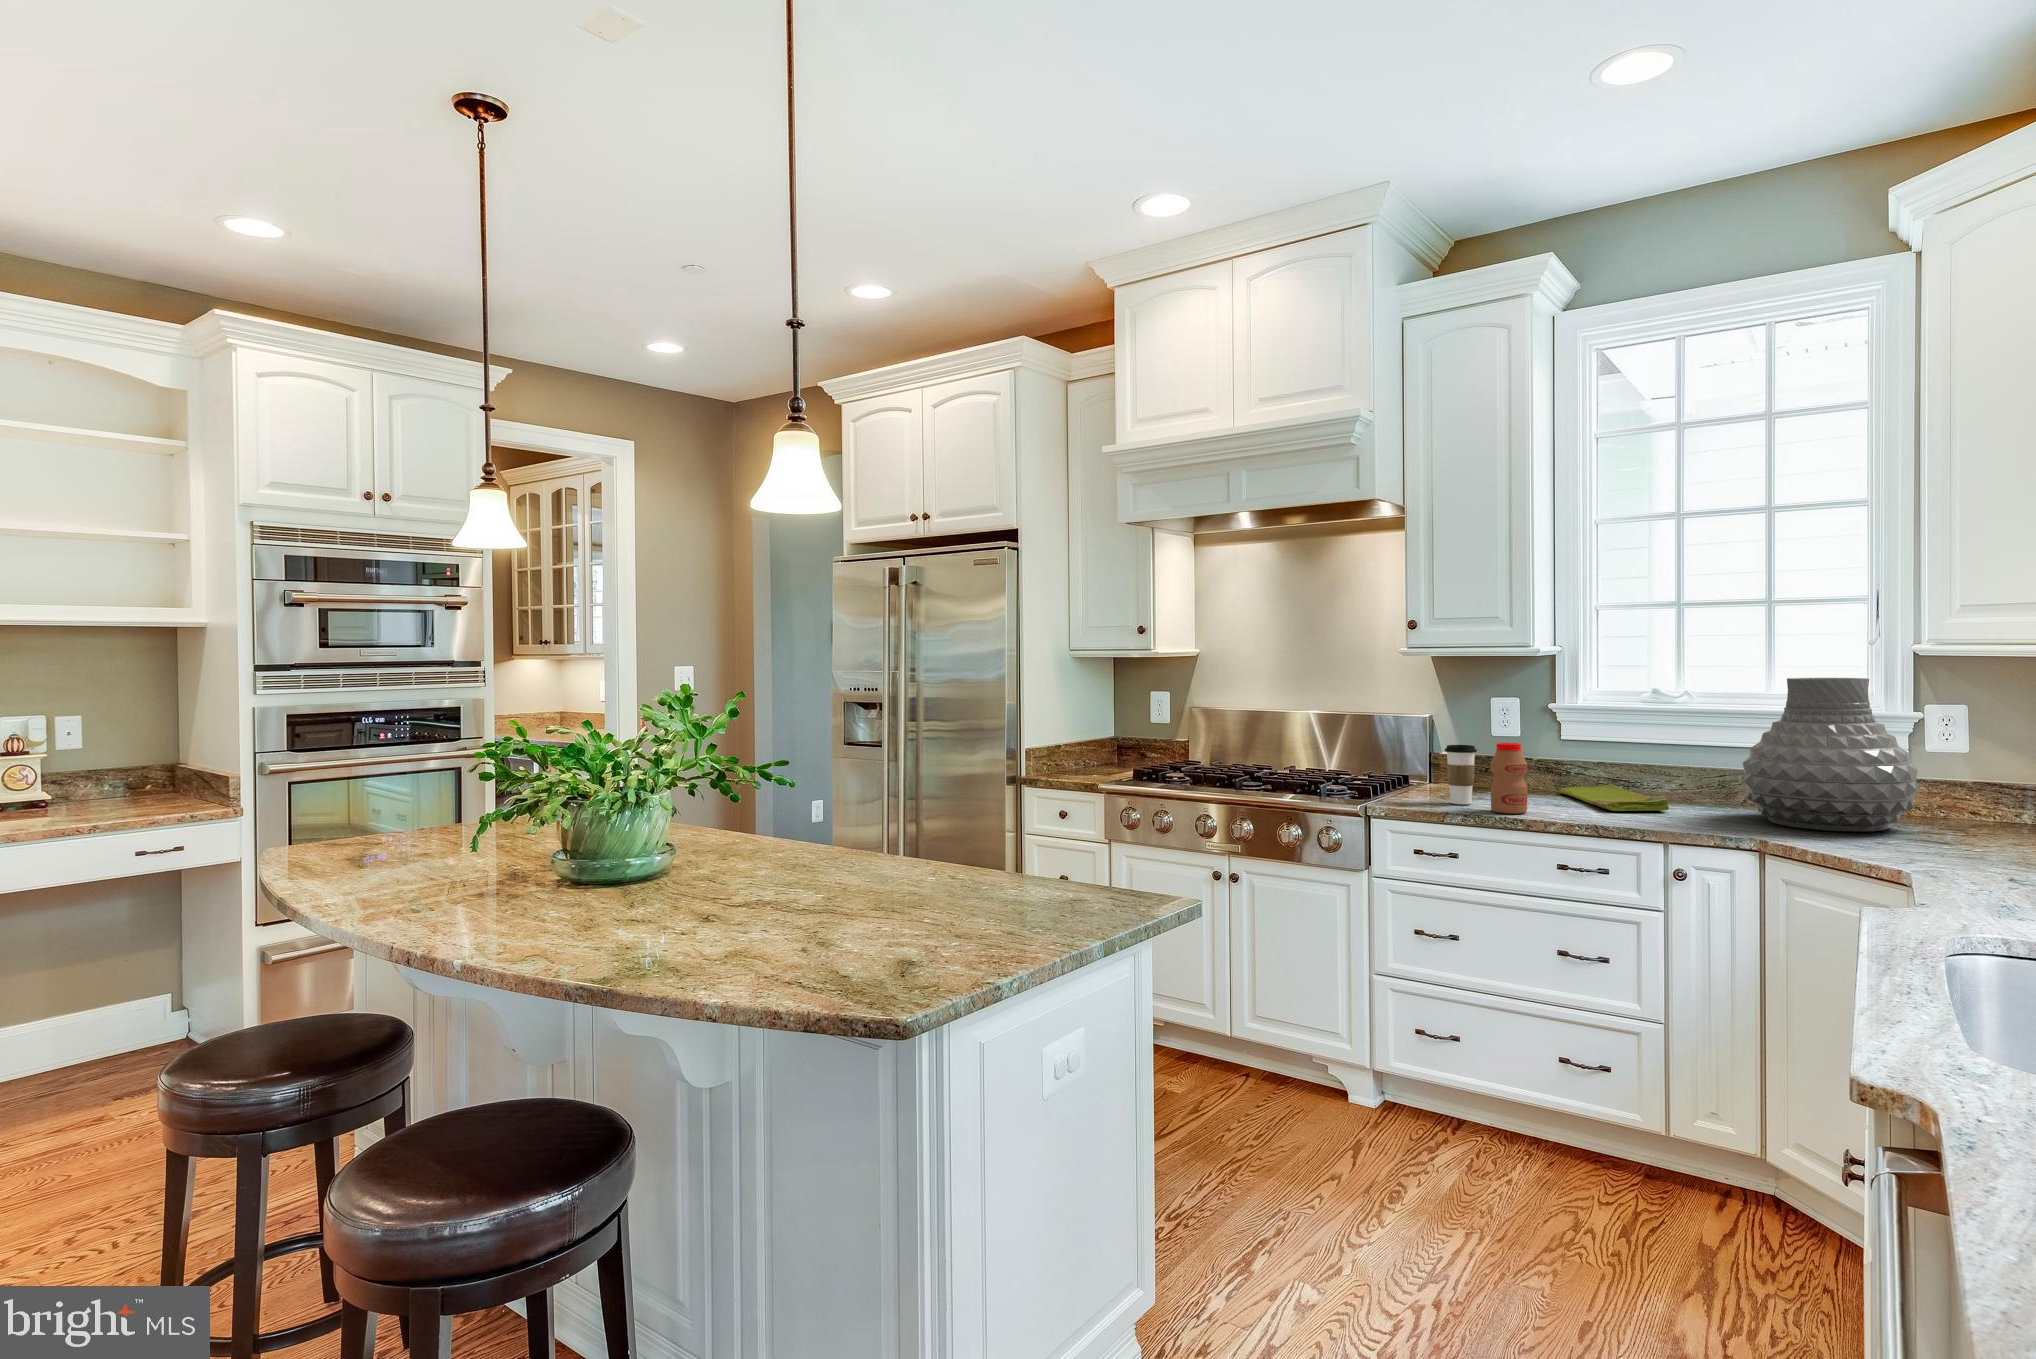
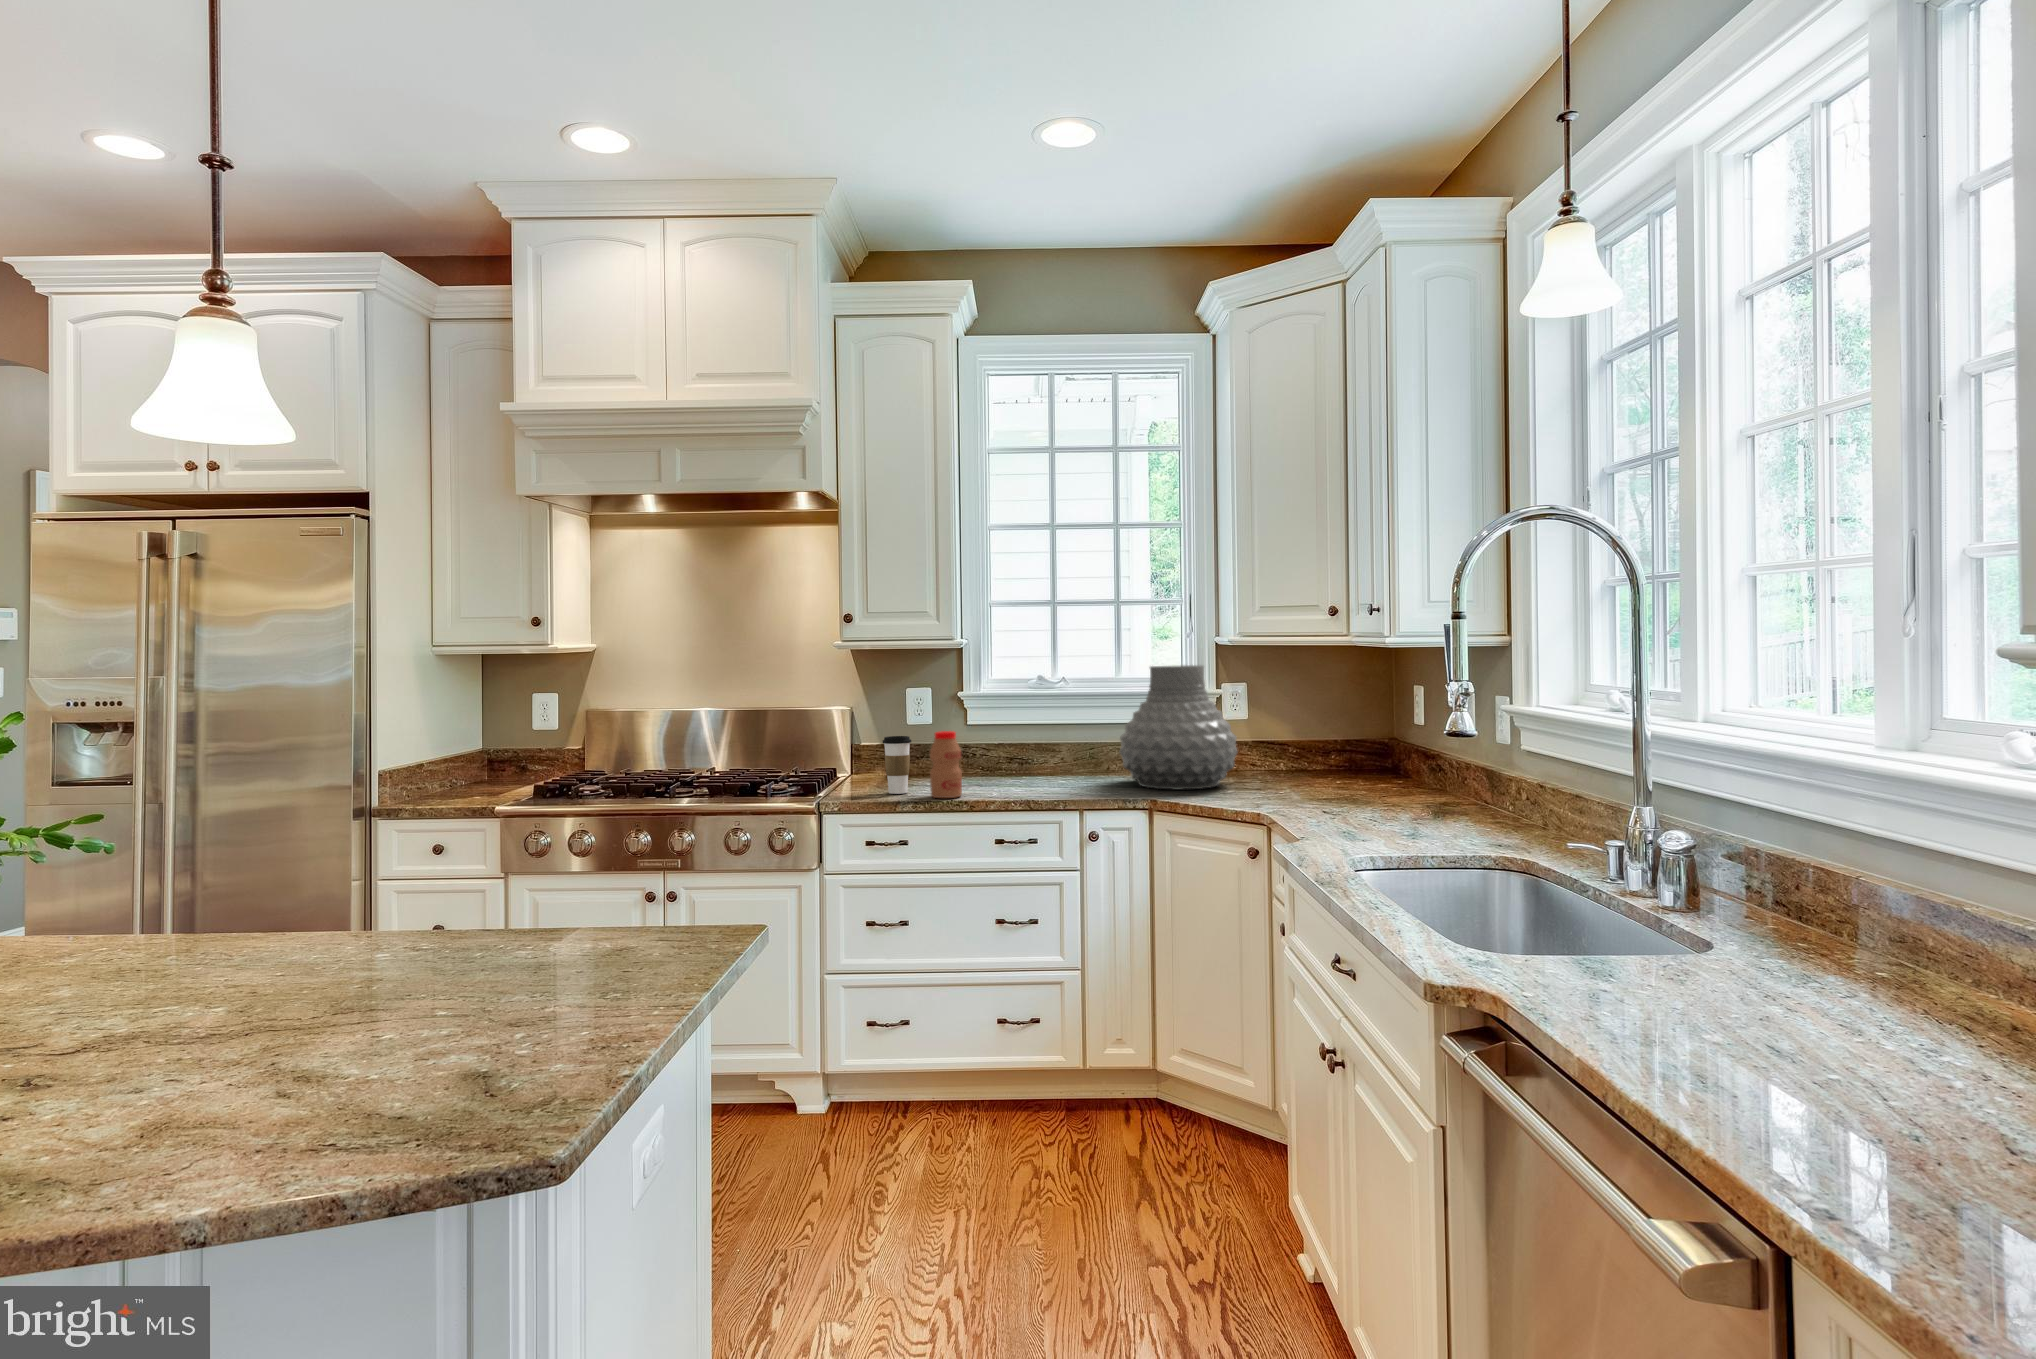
dish towel: present [1559,784,1669,811] -> none [968,764,1067,788]

